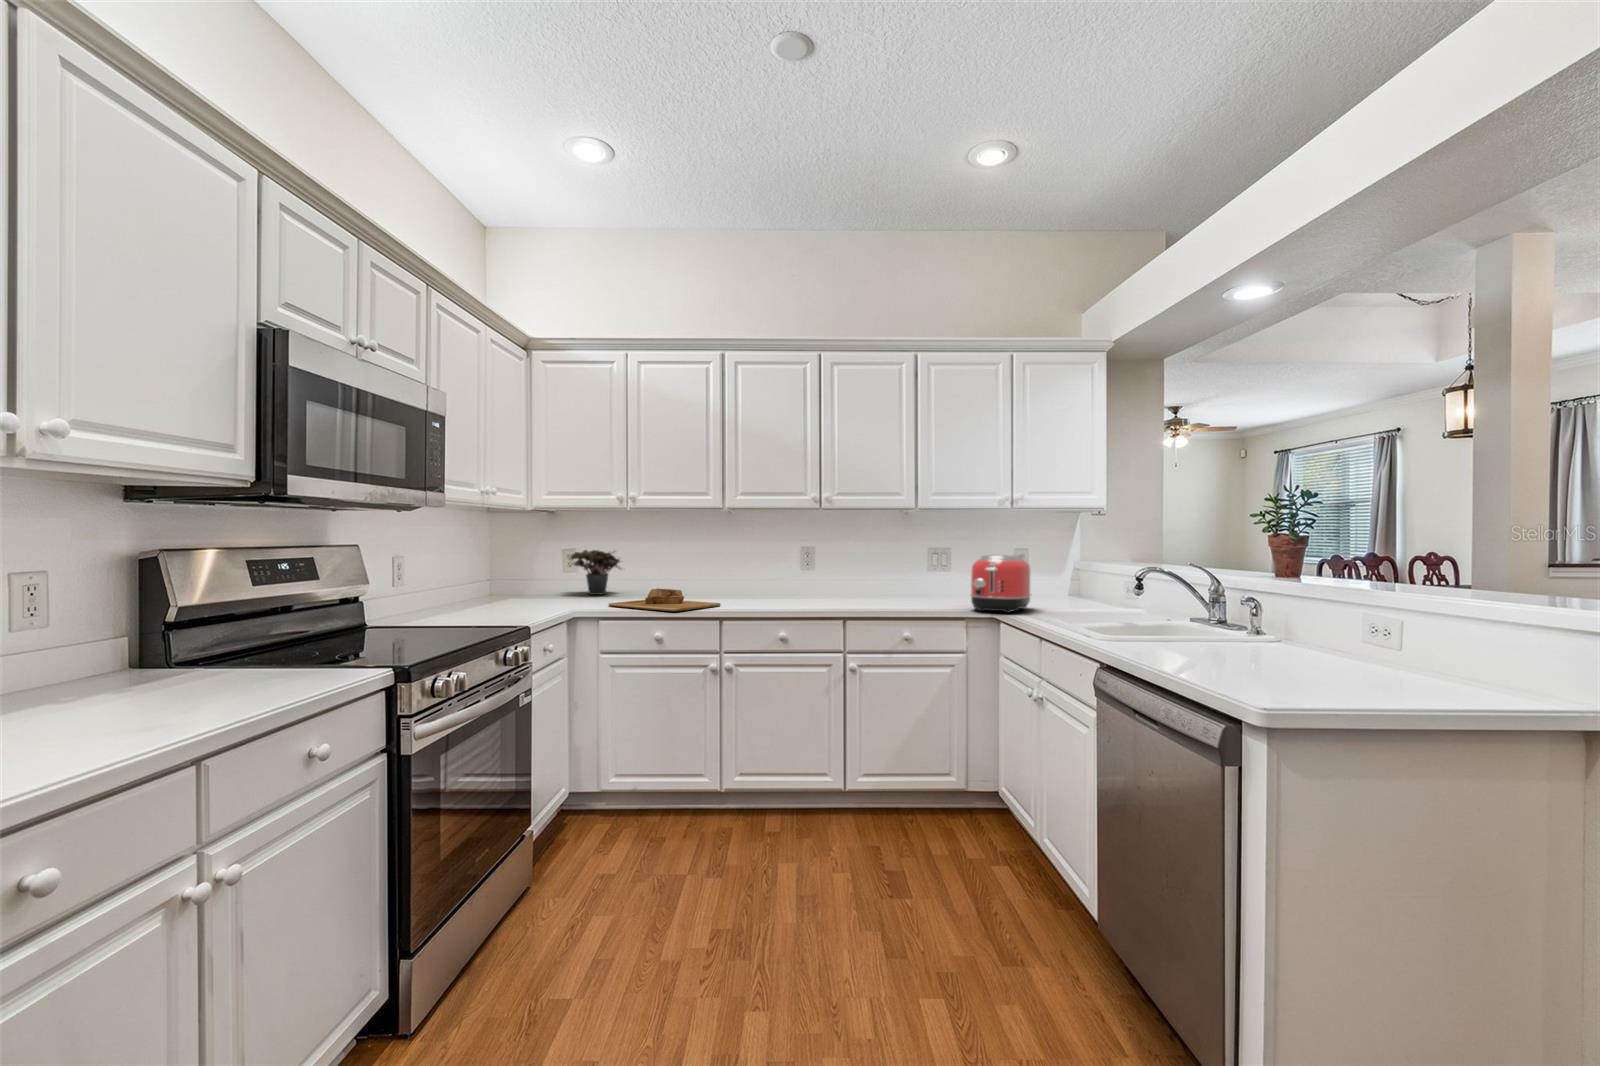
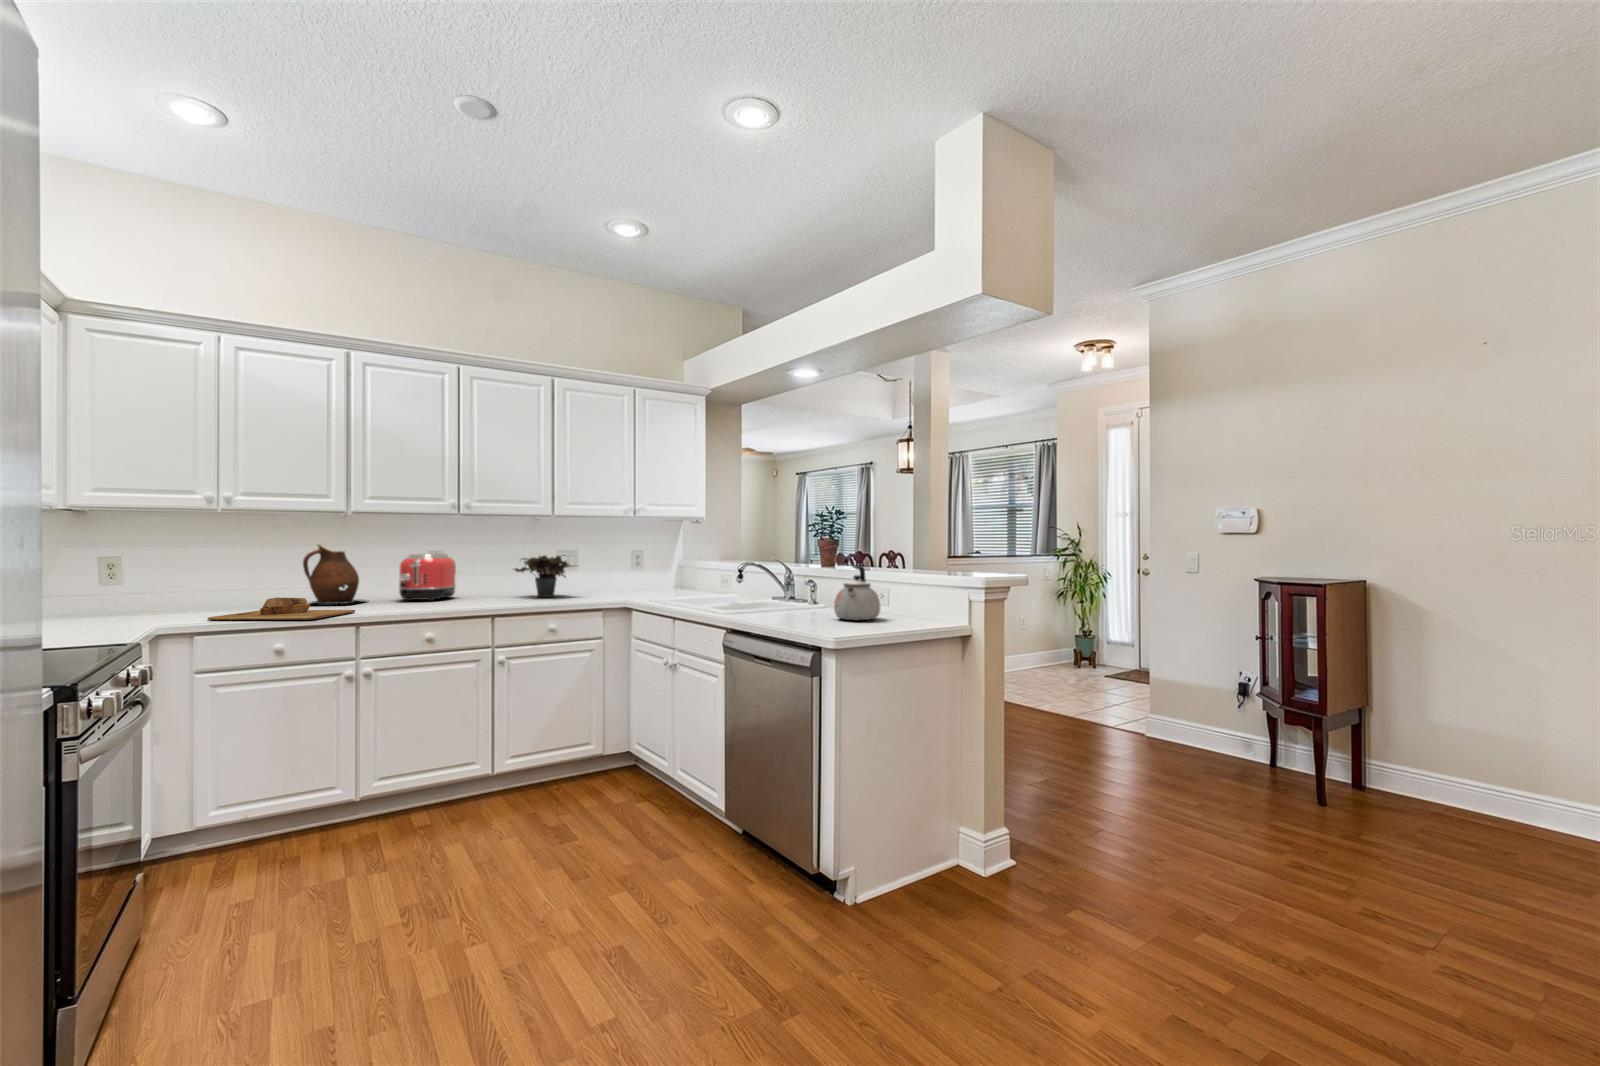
ceramic pitcher: none [696,539,749,597] -> present [303,545,360,604]
potted plant: present [571,550,621,595] -> present [514,556,571,597]
toaster: present [971,555,1031,613] -> present [399,554,456,601]
kettle: none [1284,582,1379,674] -> present [834,566,880,620]

